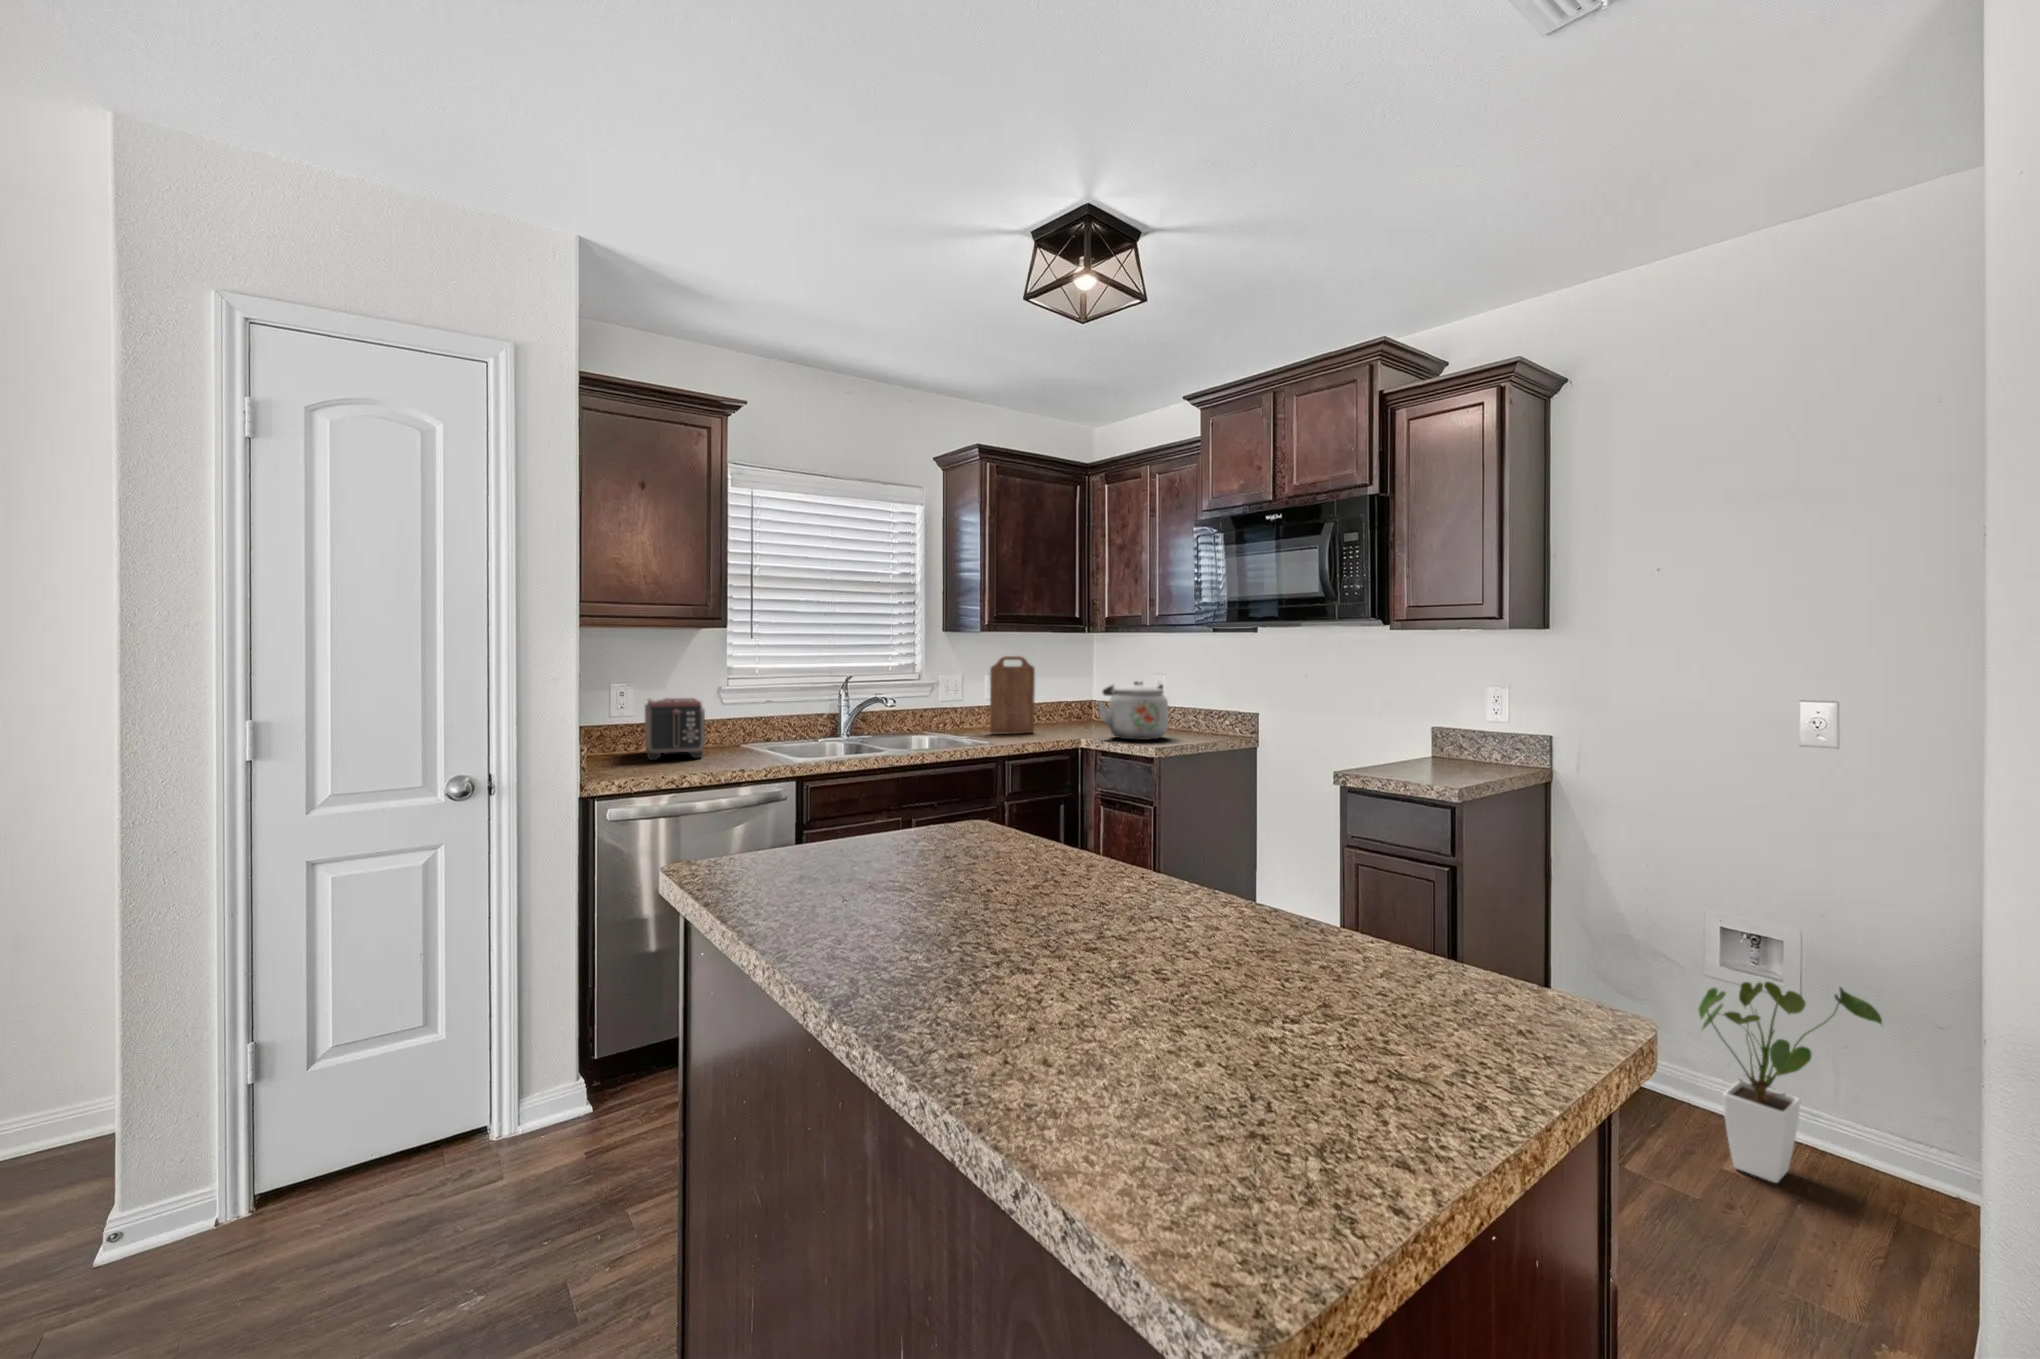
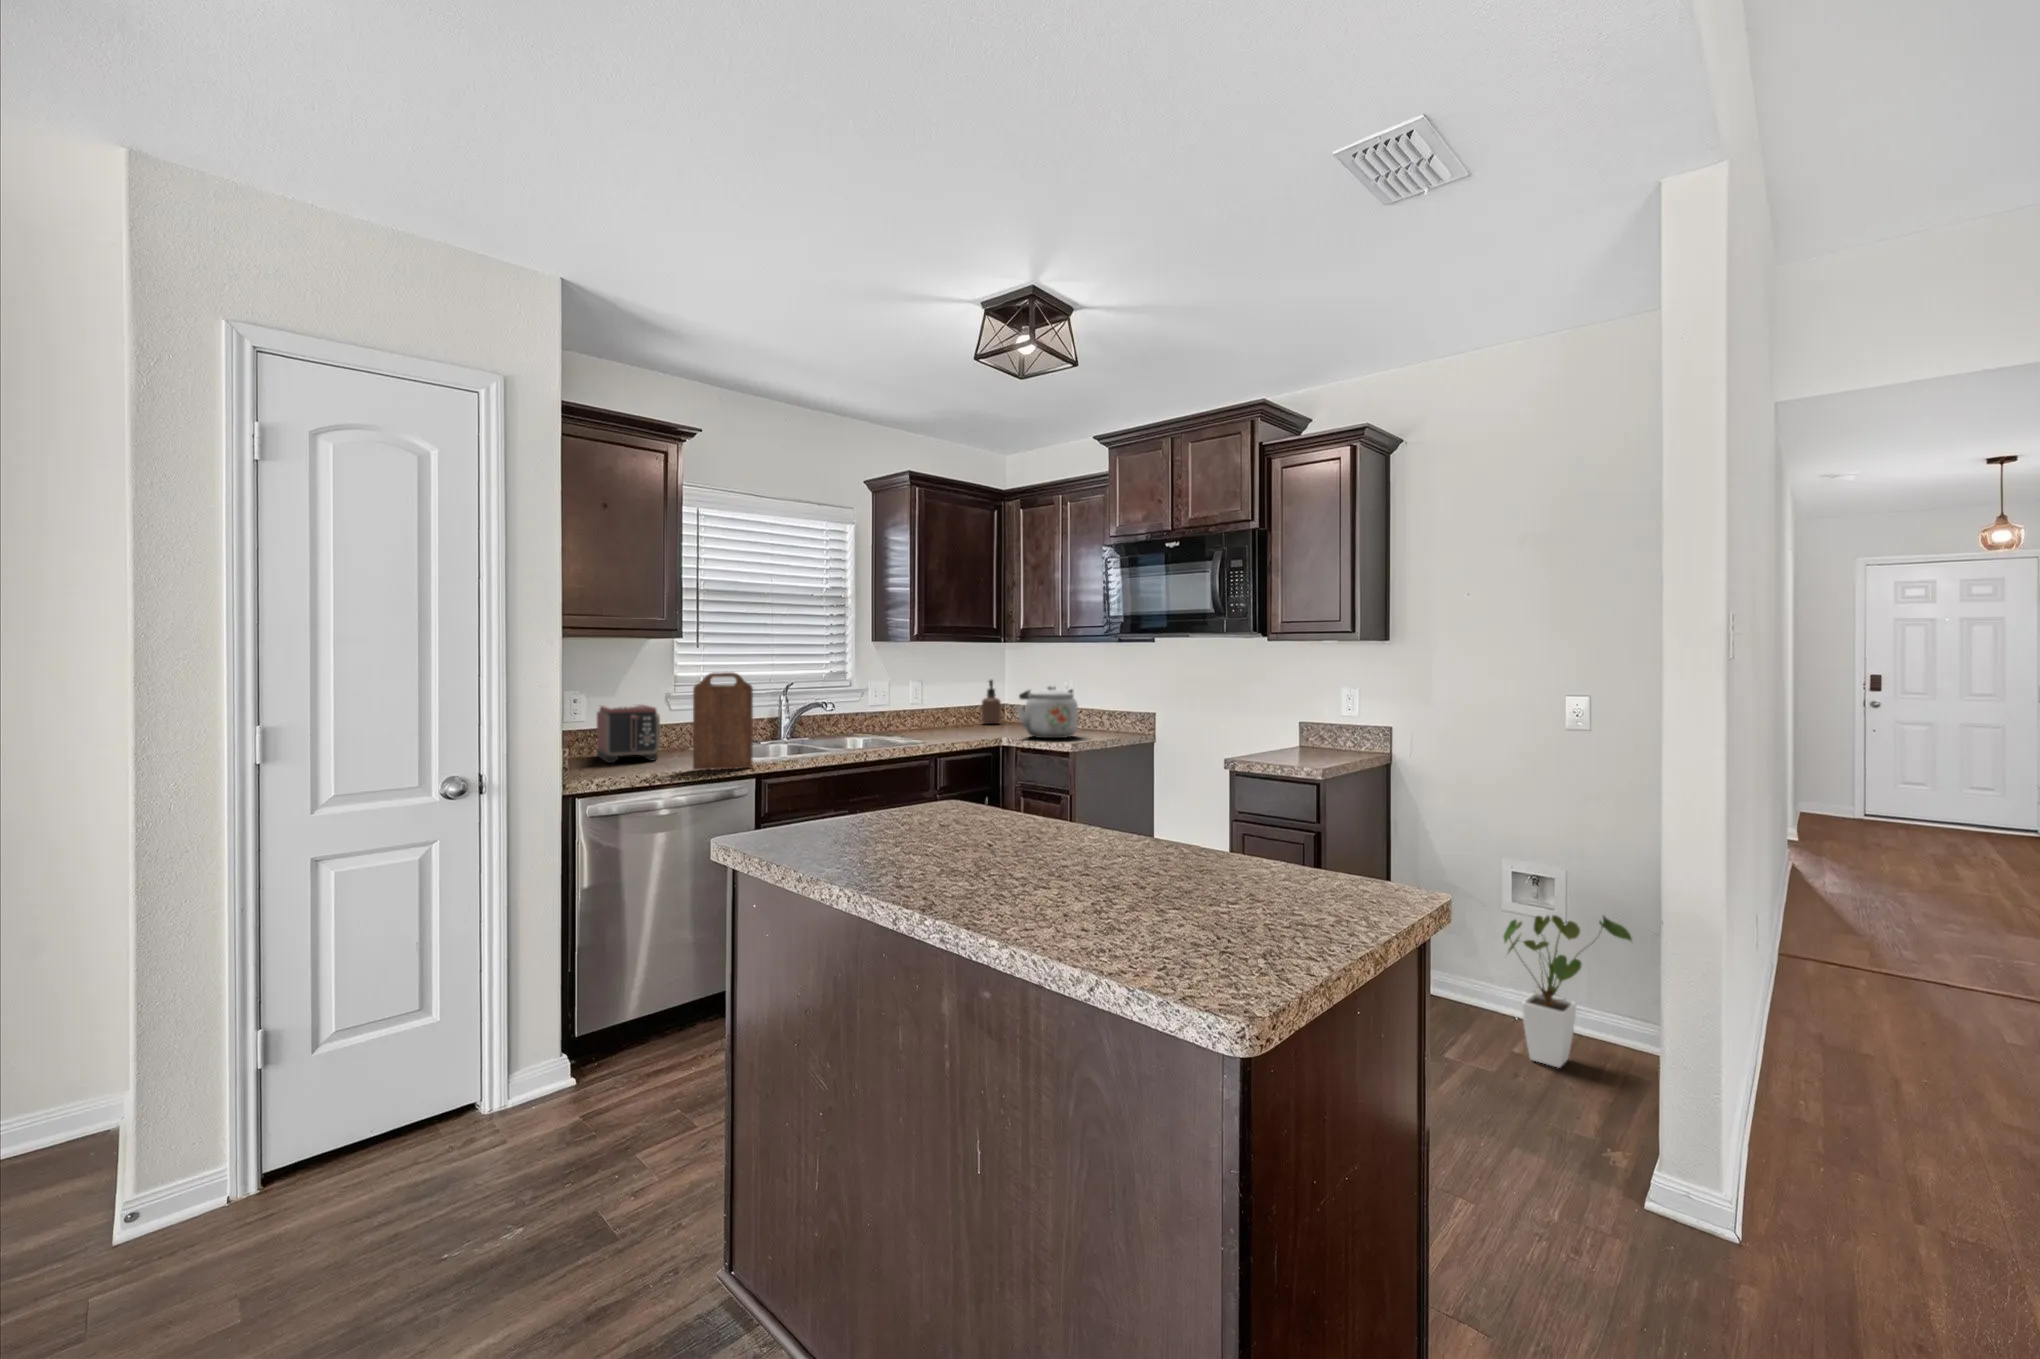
cutting board: present [990,656,1035,733] -> present [693,672,753,770]
soap dispenser: none [1068,673,1088,722] -> present [982,680,1001,724]

